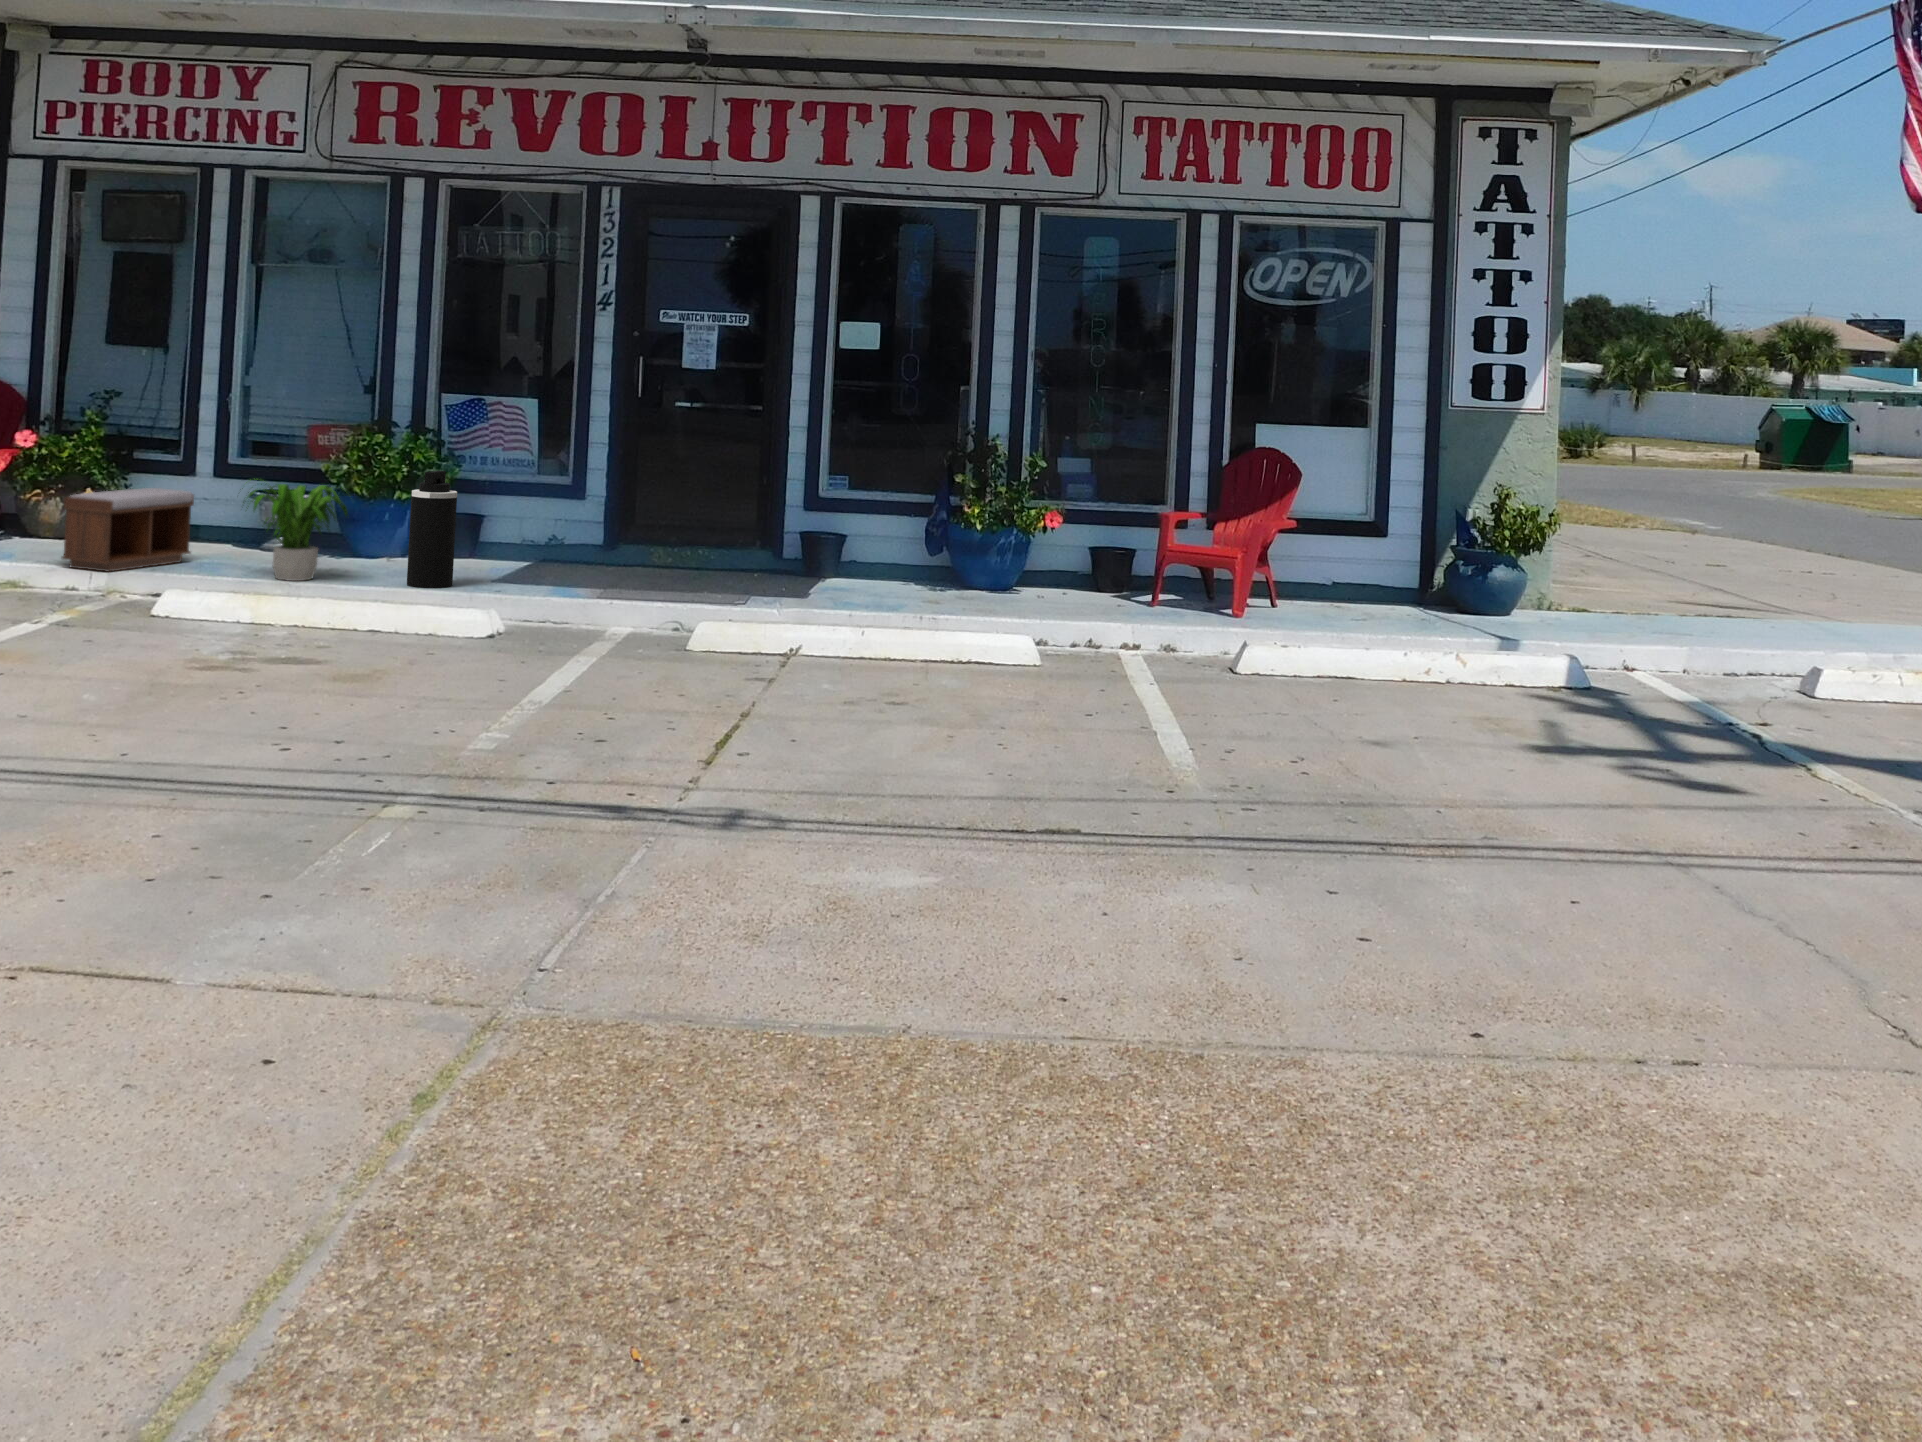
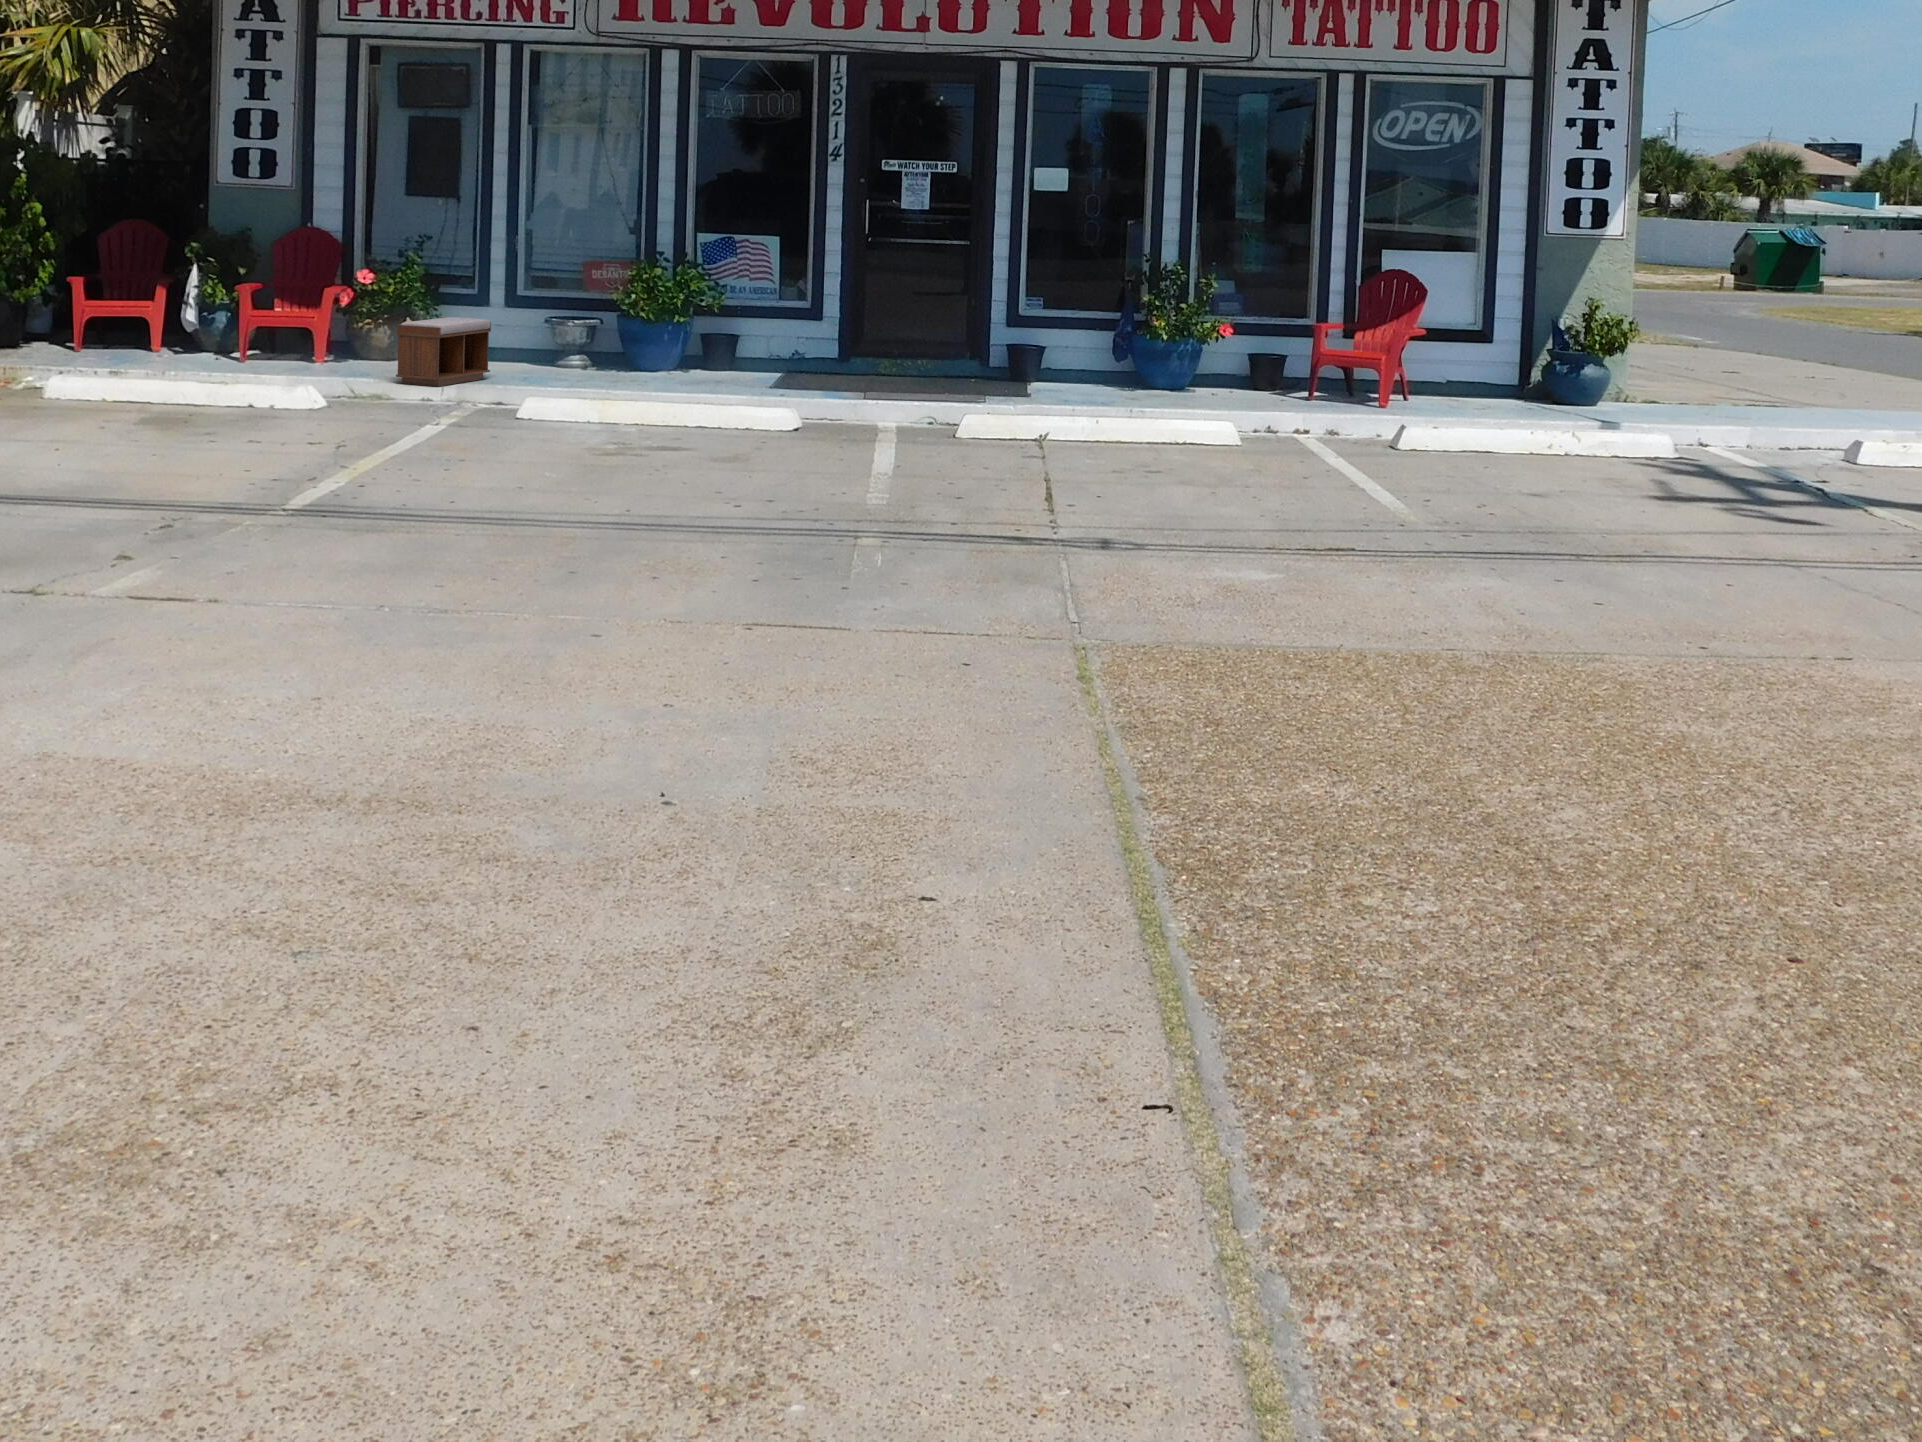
trash can: present [407,471,457,588] -> none [683,299,723,396]
potted plant: present [242,479,348,581] -> none [539,307,640,392]

